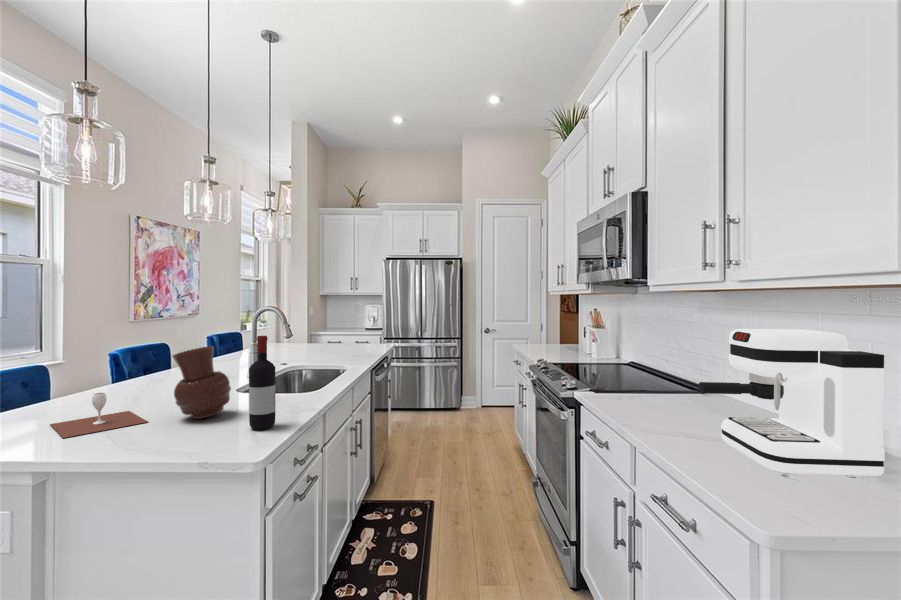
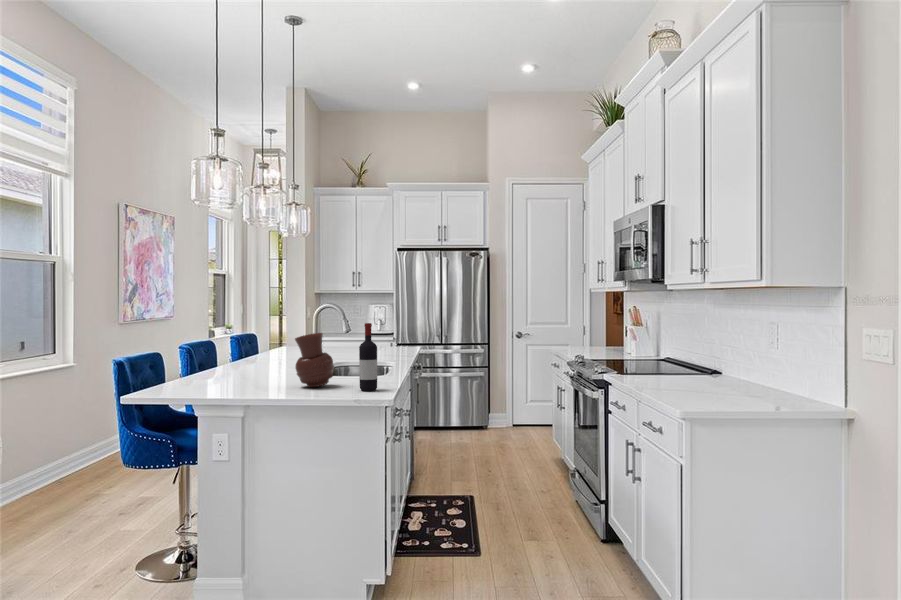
coffee maker: present [698,329,885,477] -> none [674,314,771,400]
wine glass: present [50,393,148,438] -> none [209,367,279,394]

